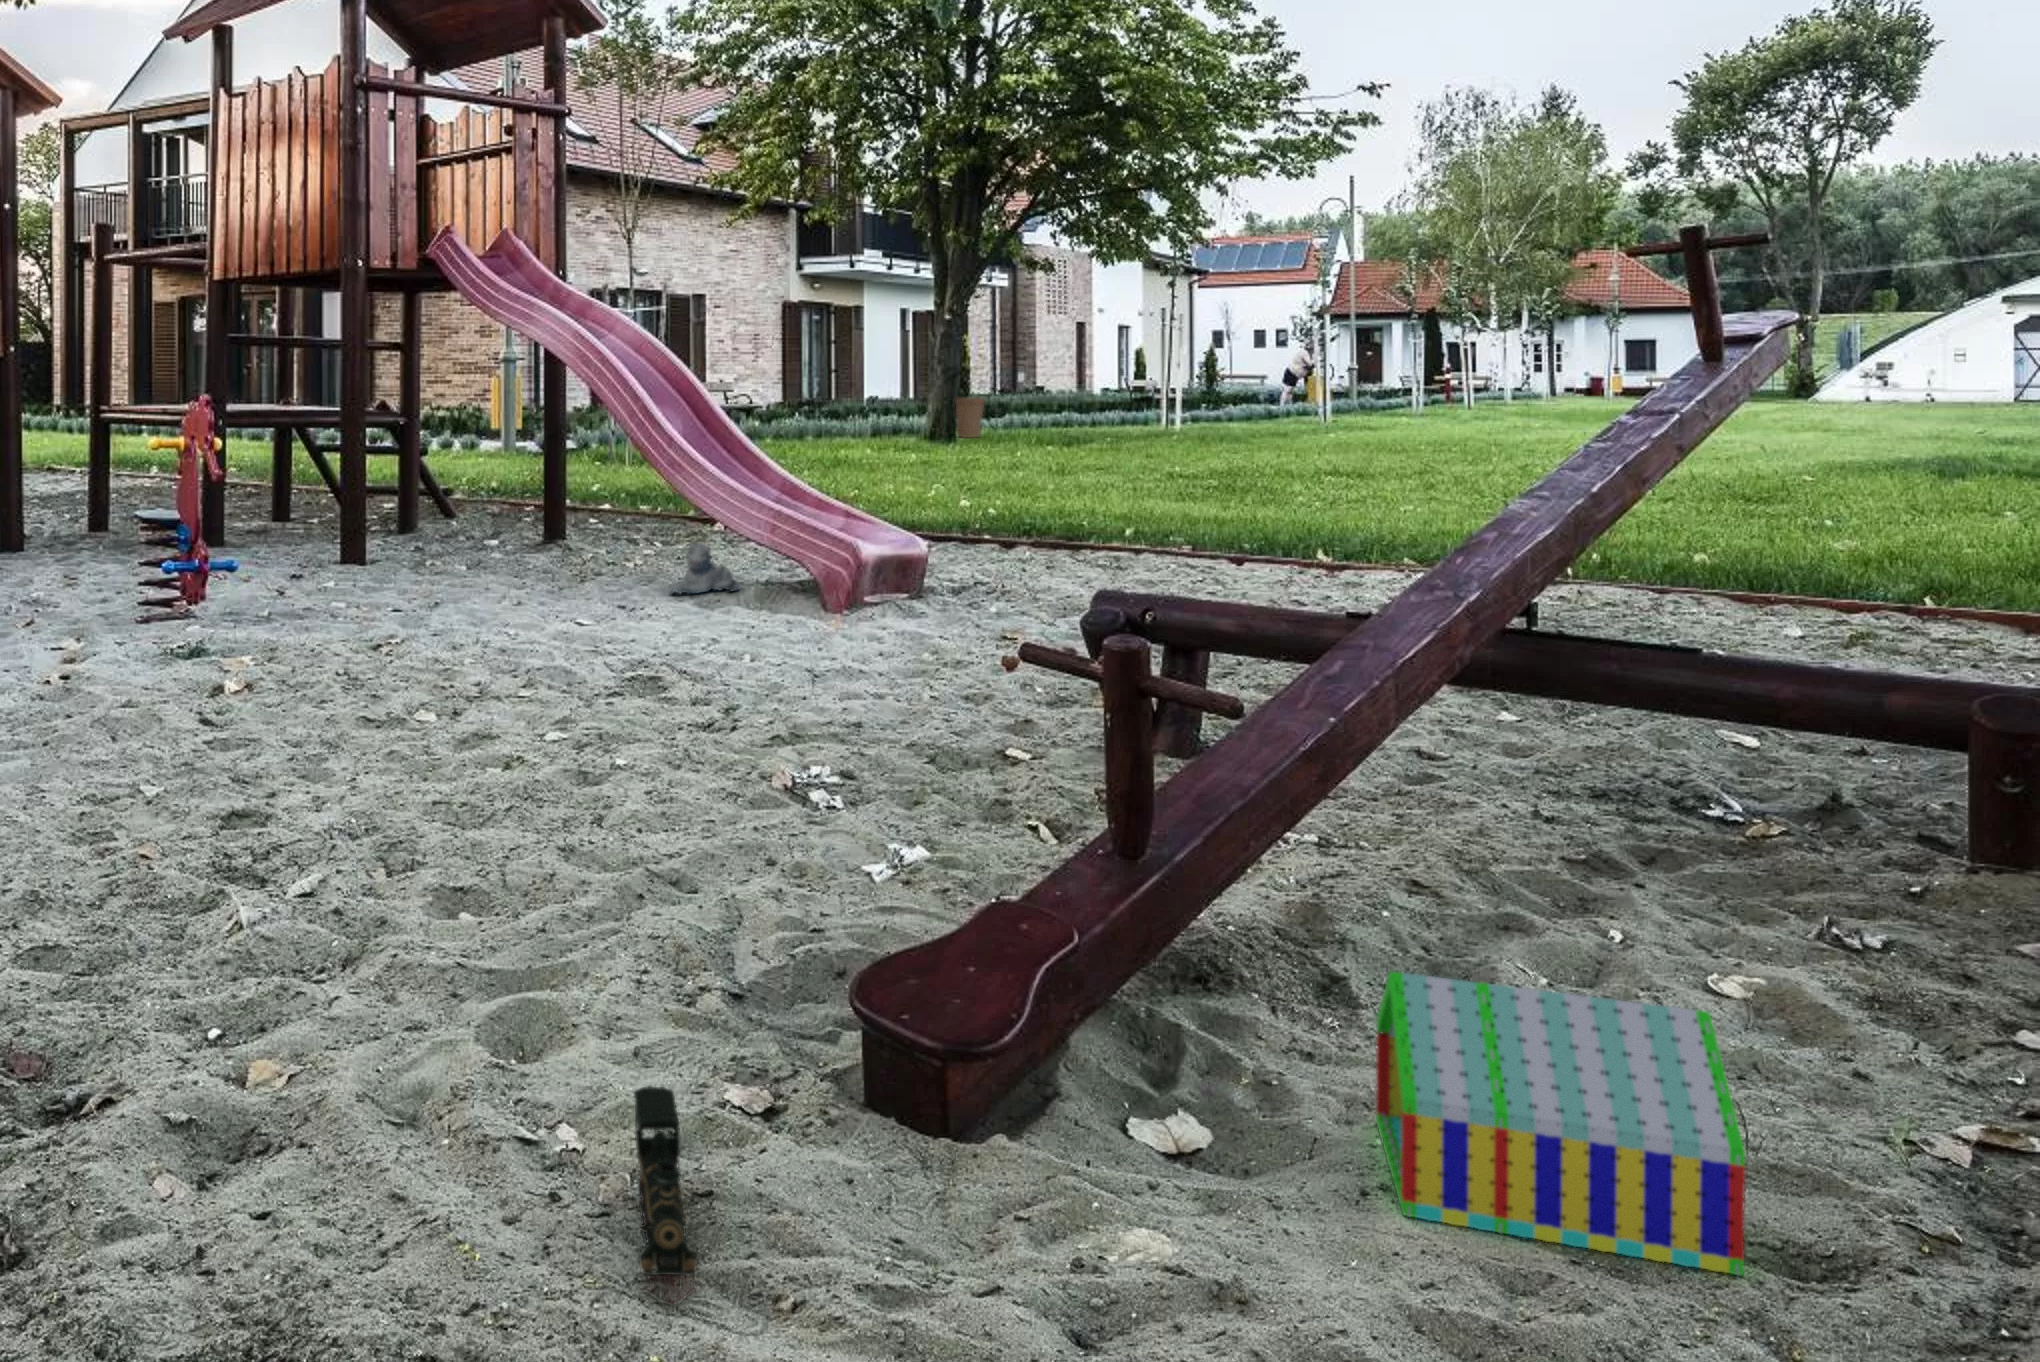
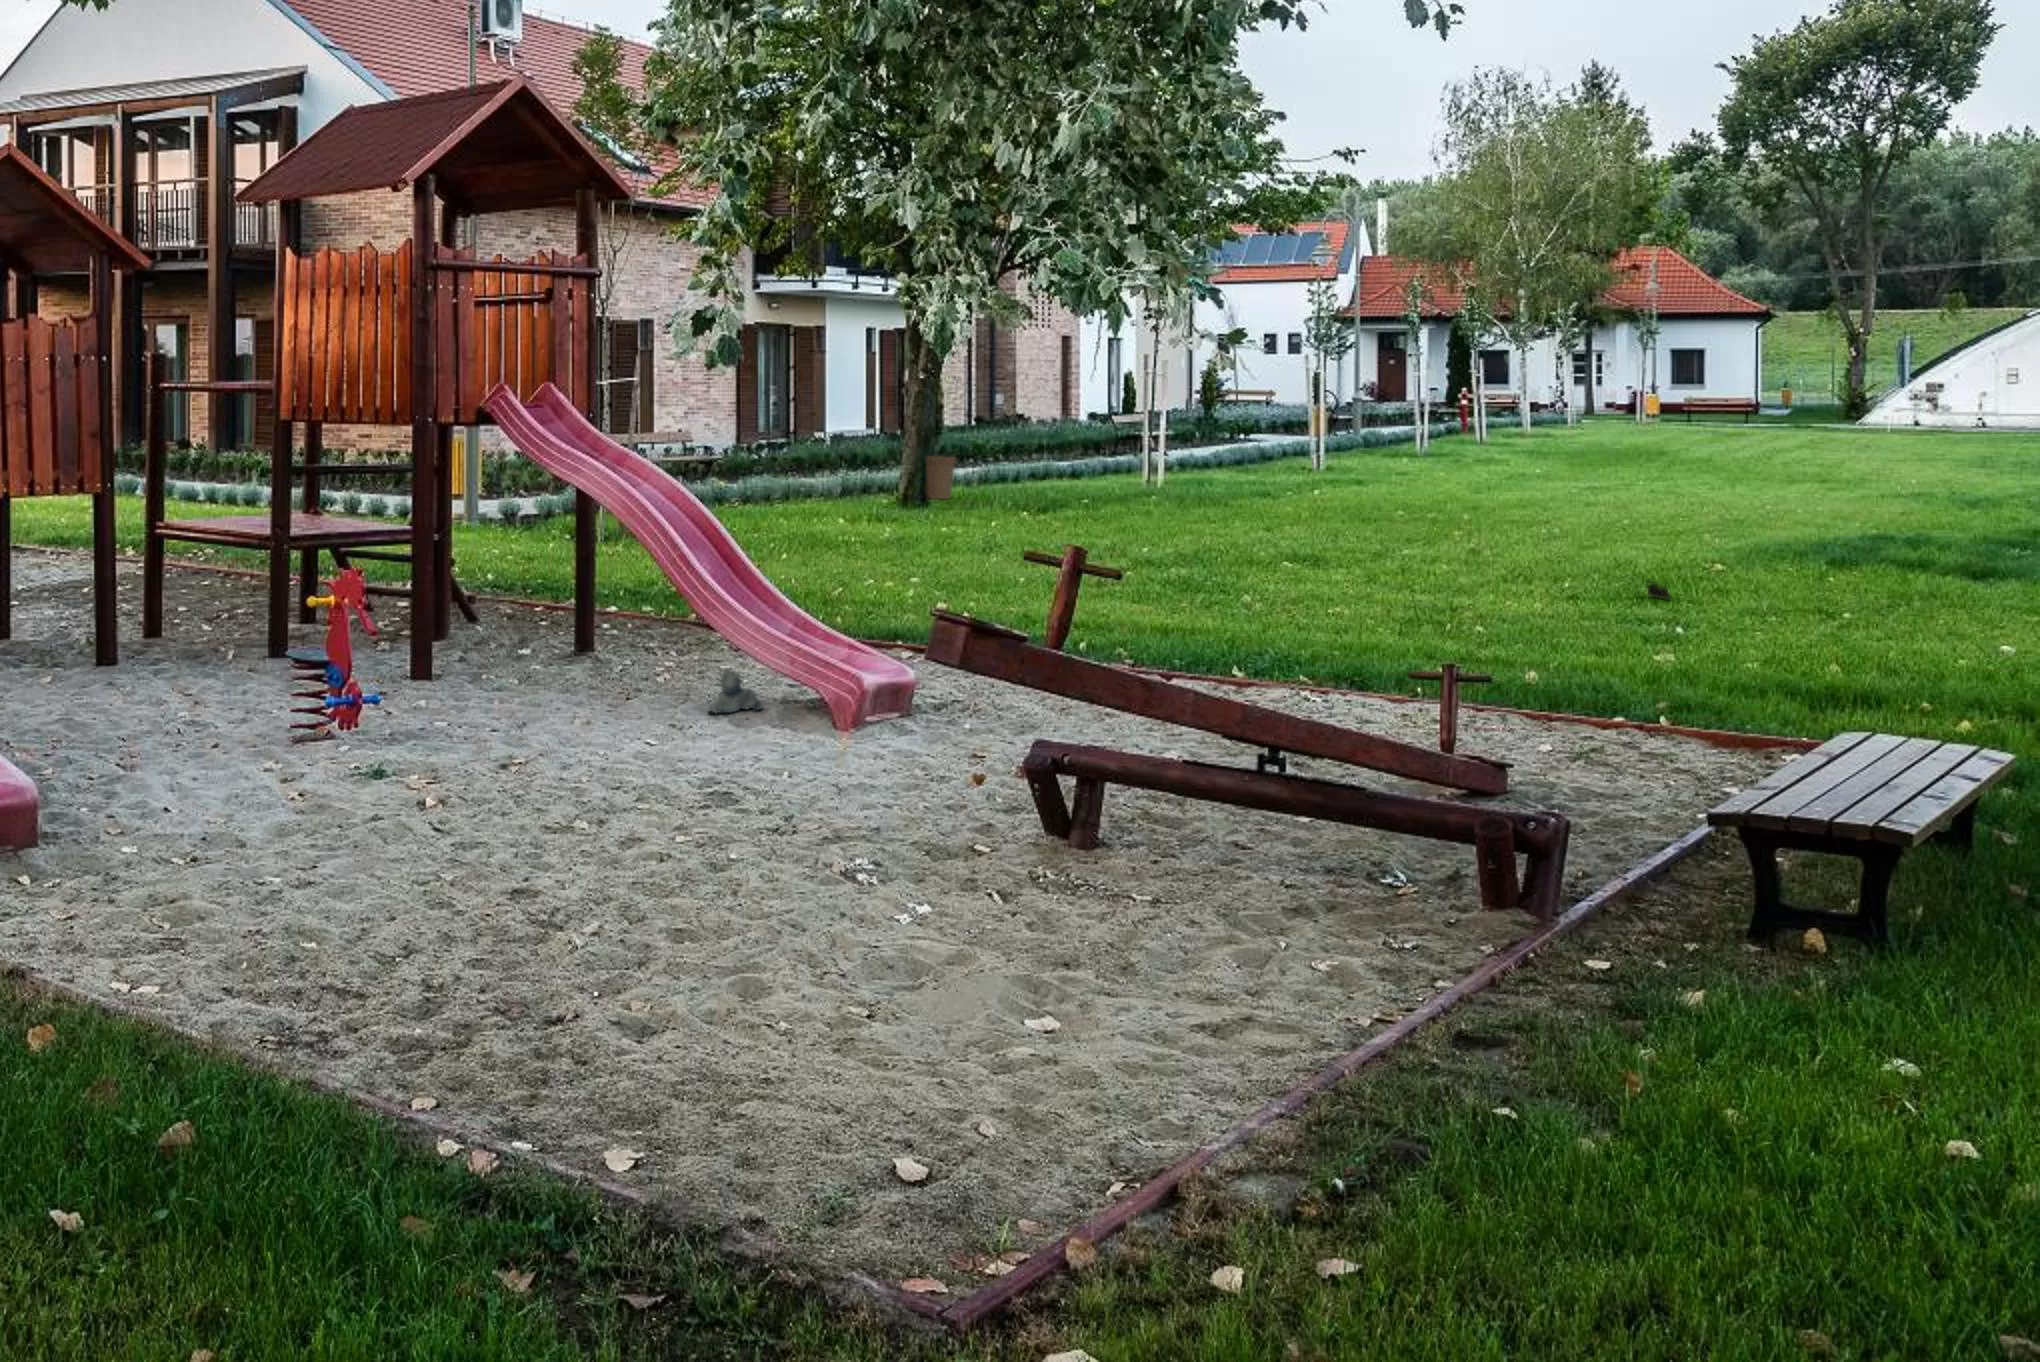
toy house: present [1376,972,1745,1275] -> none [1139,946,1263,1058]
toy train: present [634,1087,698,1306] -> present [1646,581,1672,600]

